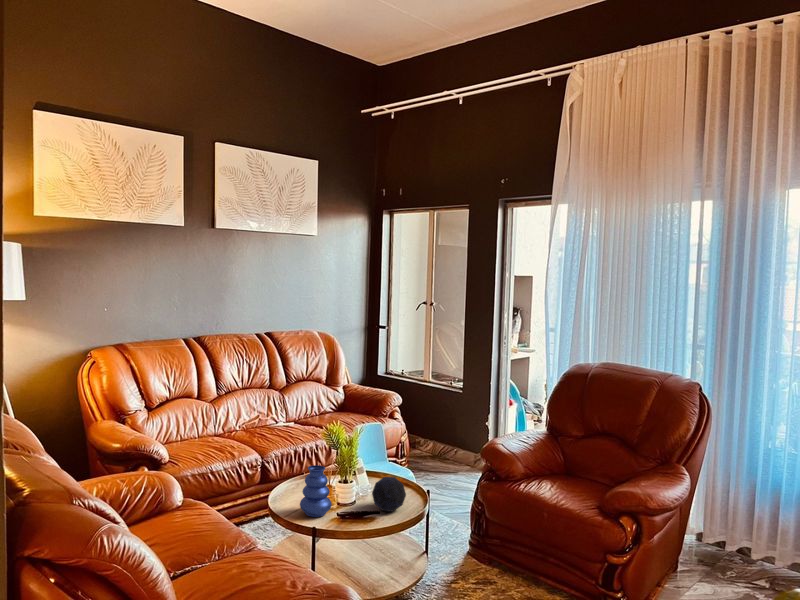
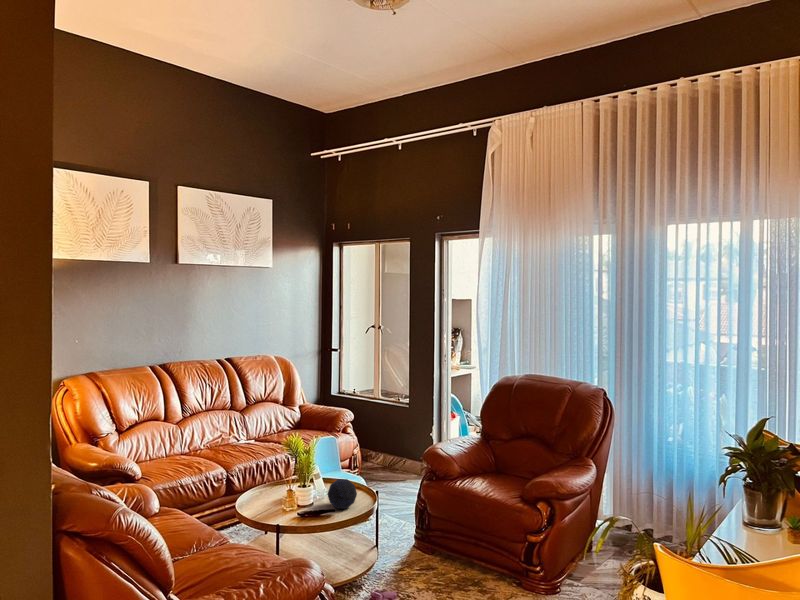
vase: present [300,465,332,517] -> none [265,472,292,516]

